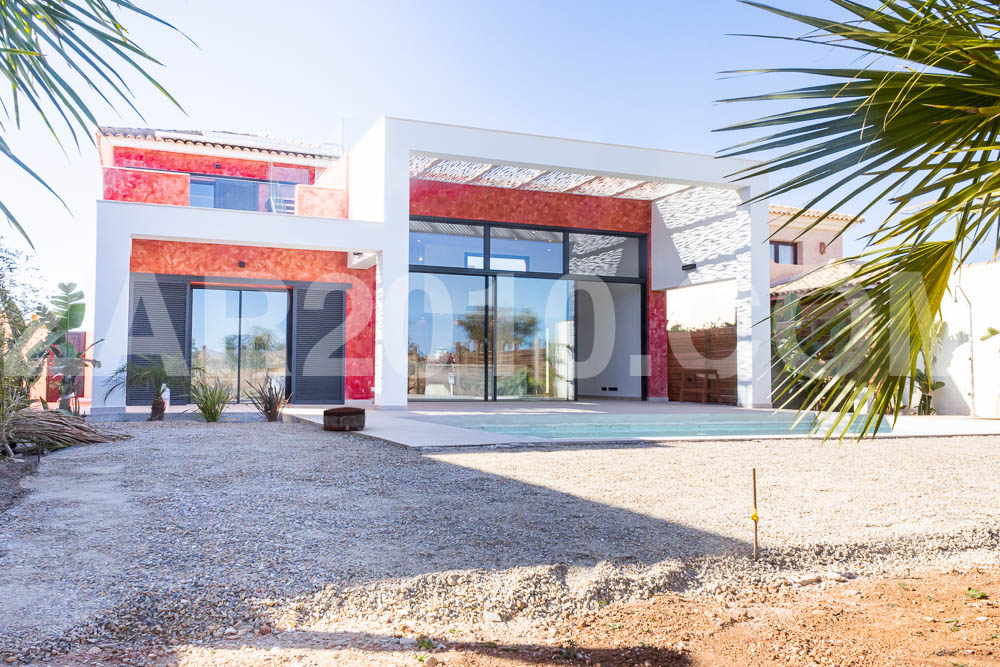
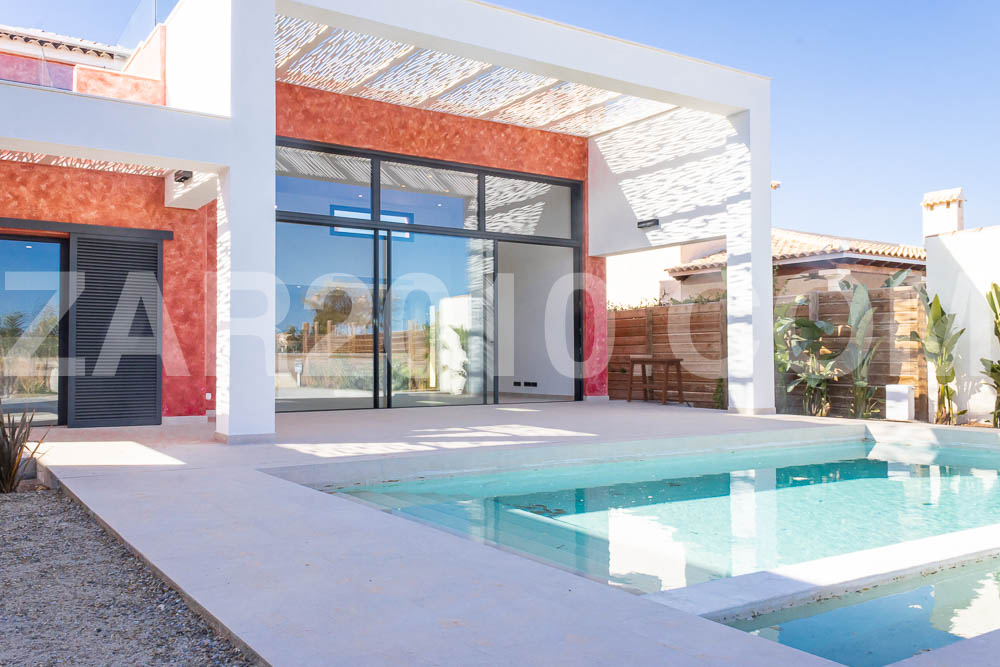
pouf: present [323,407,366,430] -> none [153,449,243,502]

